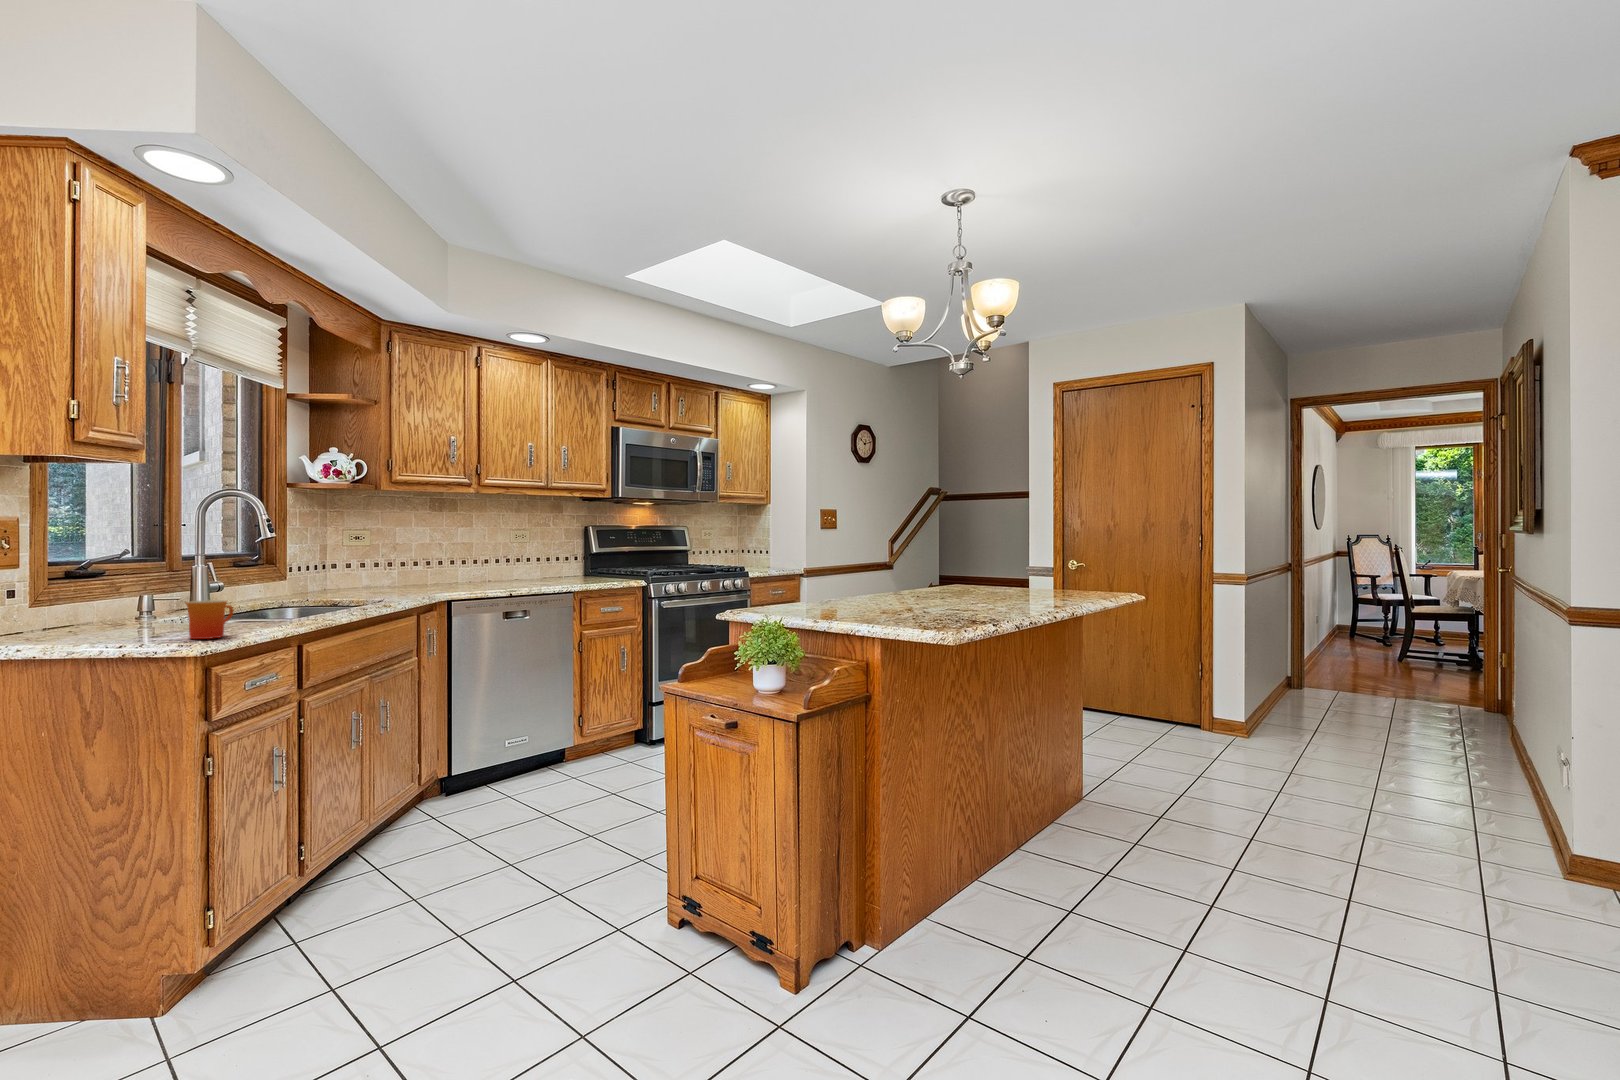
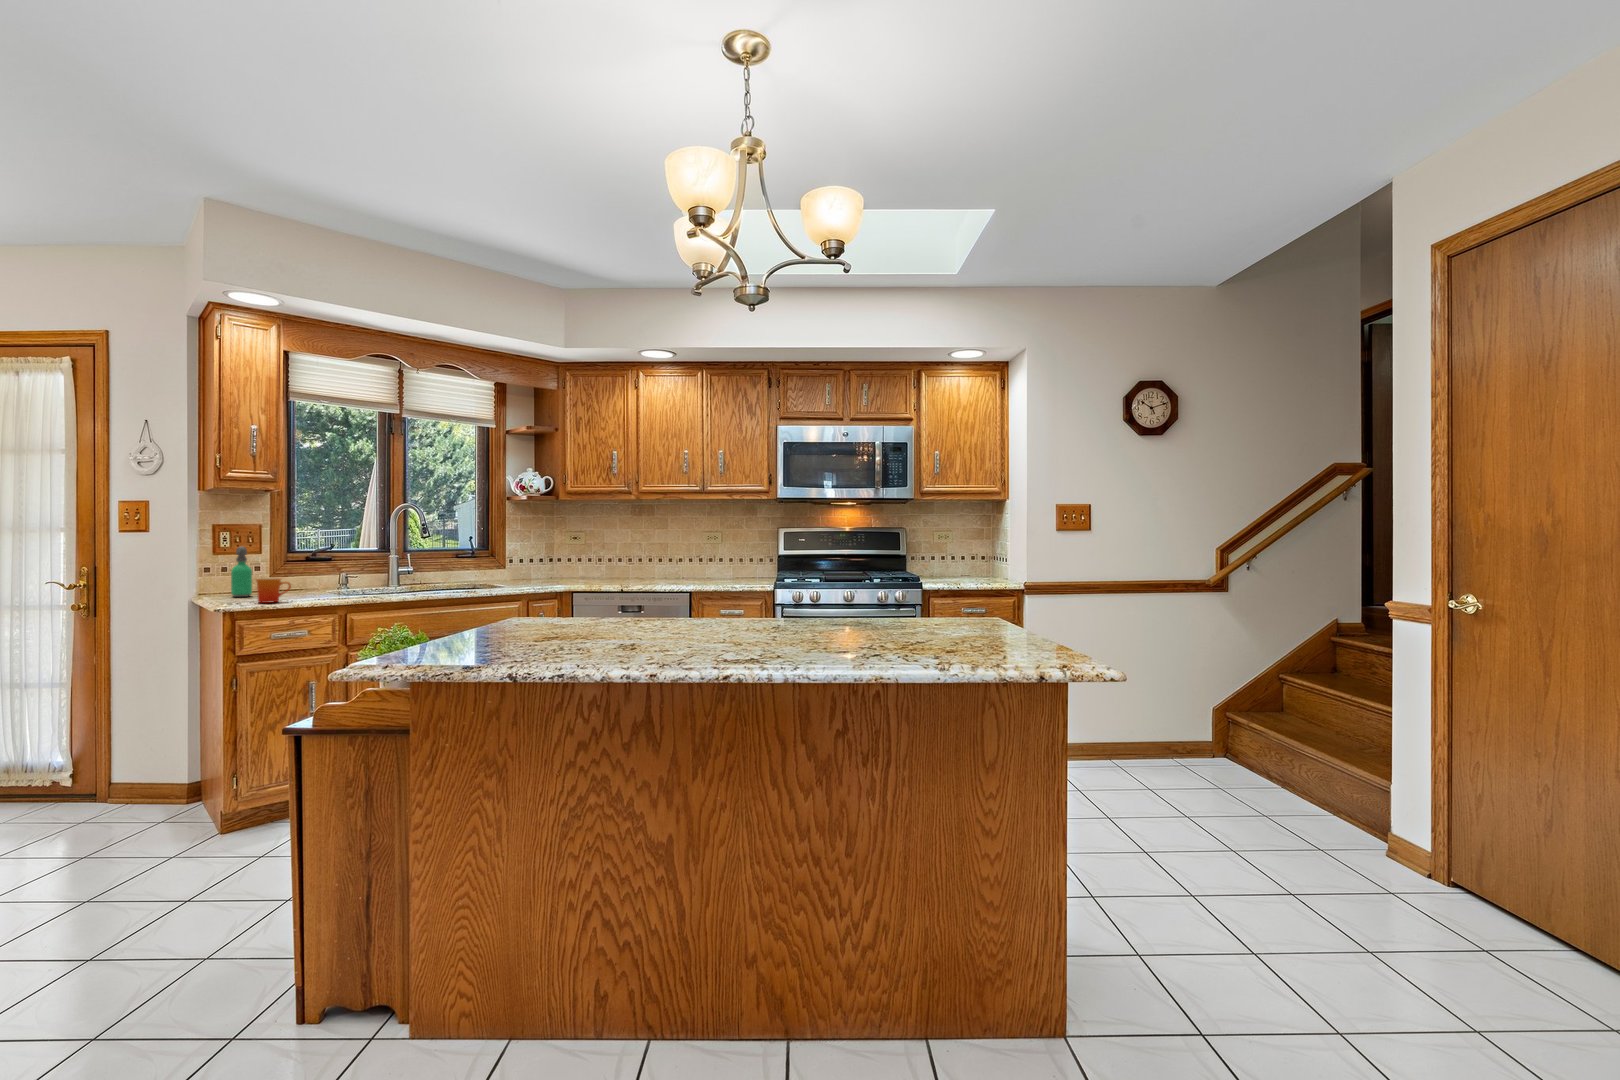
soap dispenser: none [76,553,115,637] -> present [231,547,252,597]

